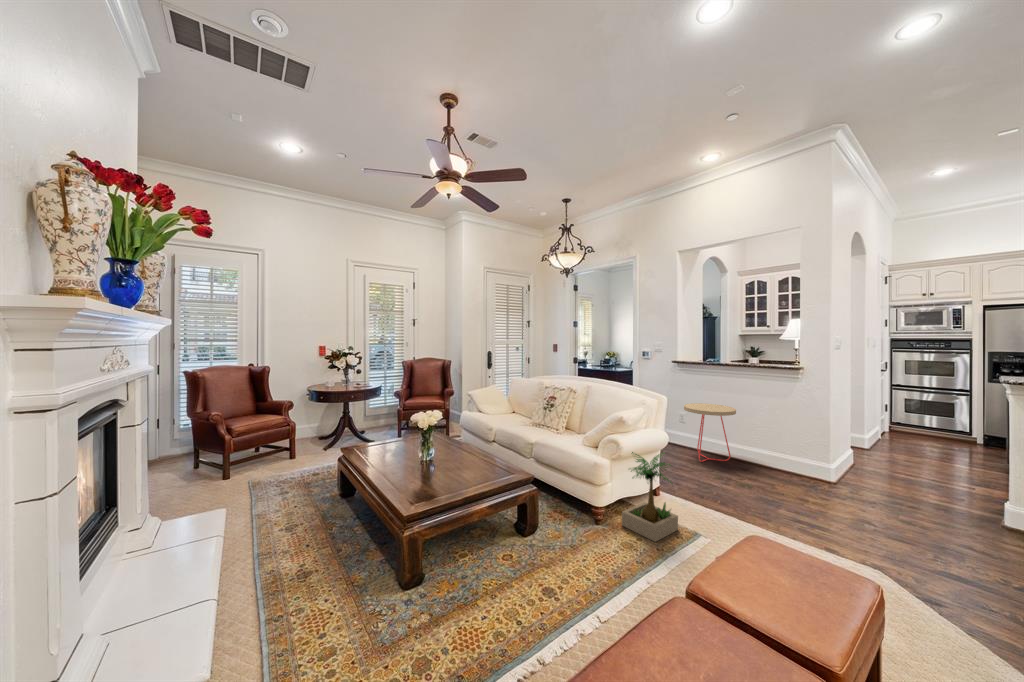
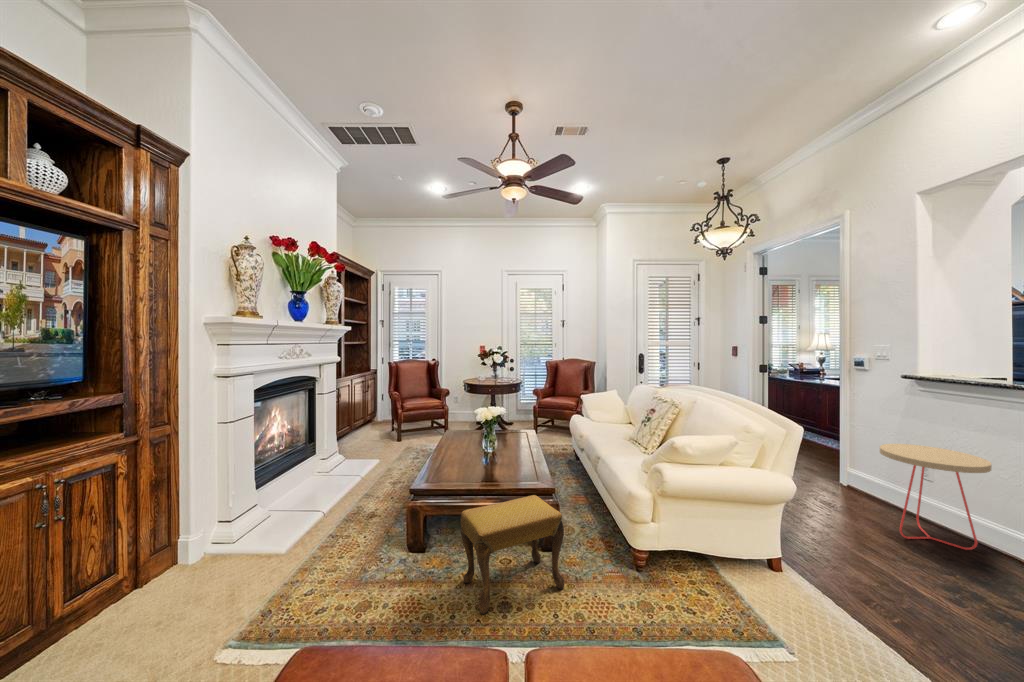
potted plant: present [622,452,678,542] -> none [662,485,739,608]
footstool: none [489,486,575,609] -> present [460,495,564,614]

